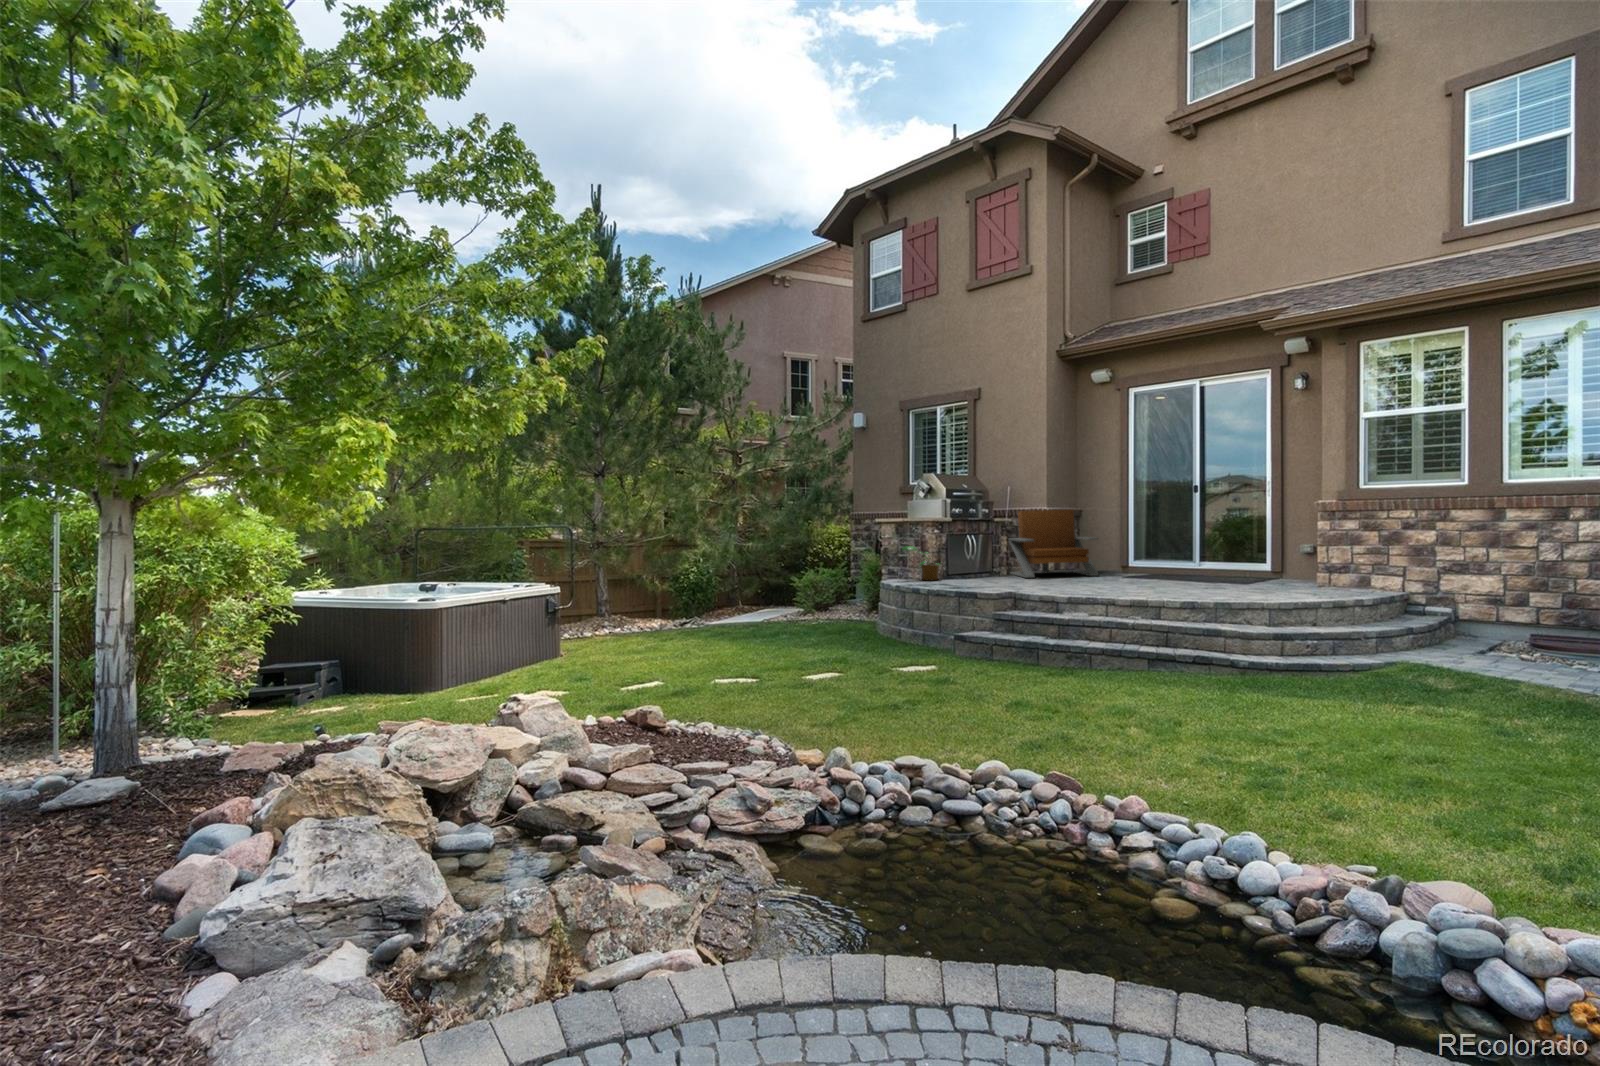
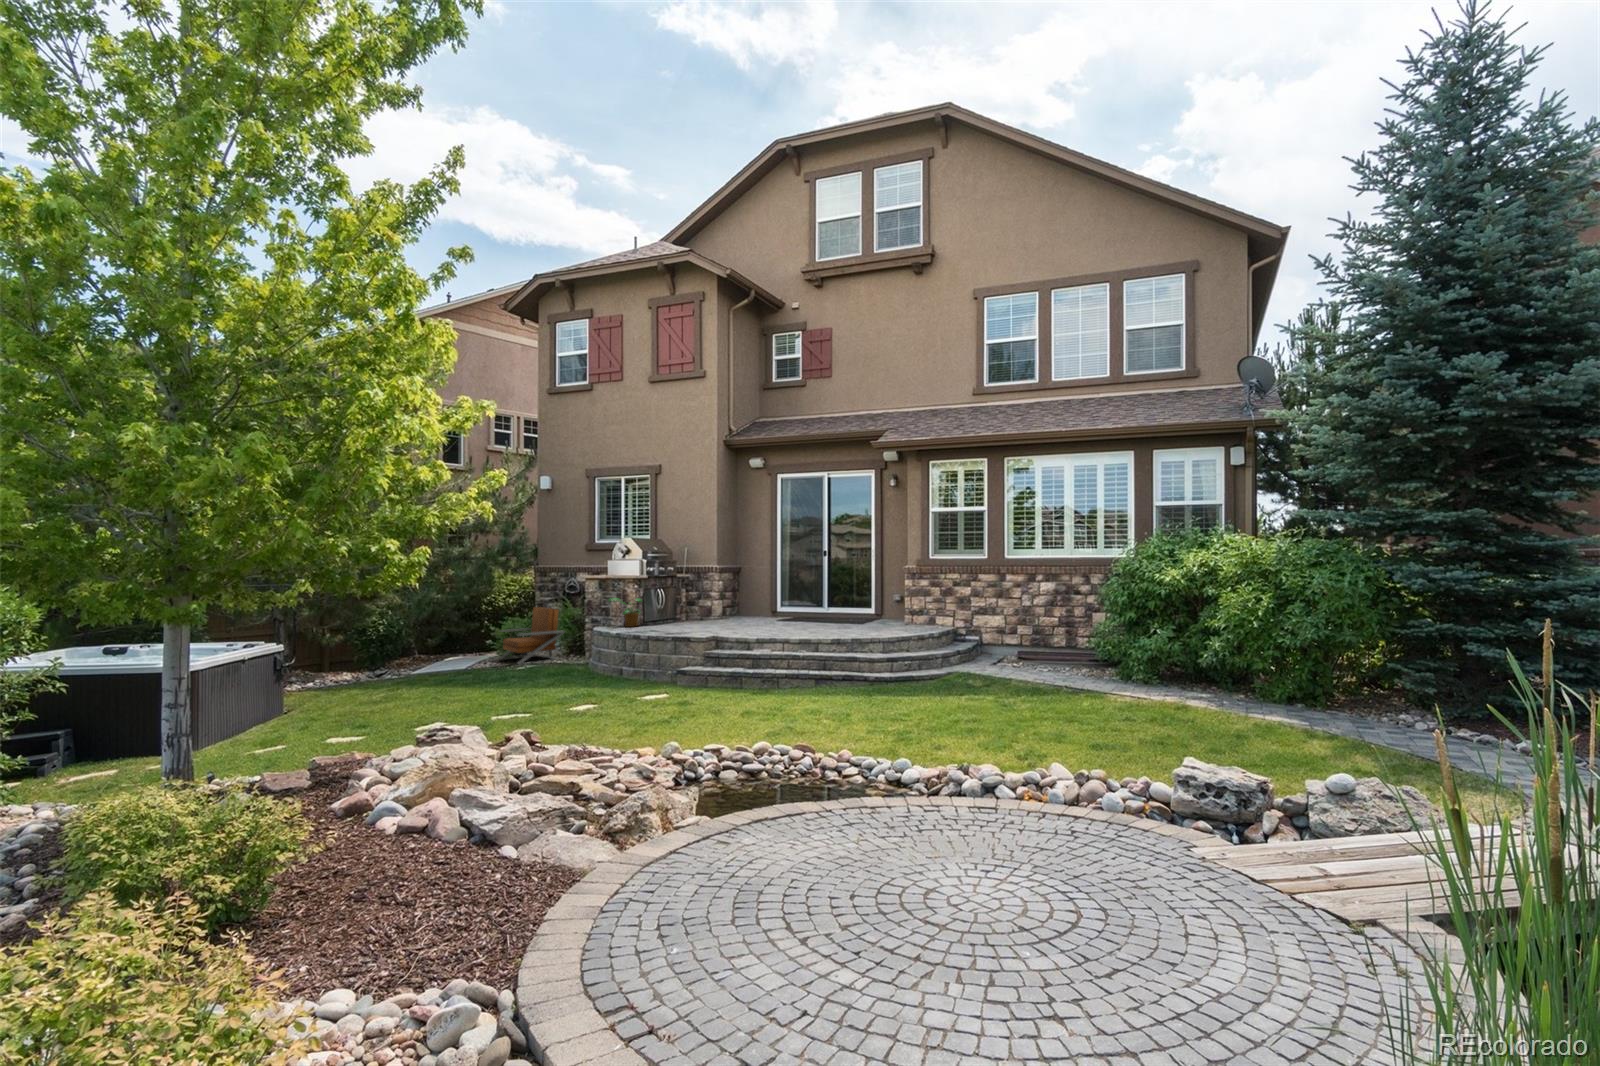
lounge chair: present [1009,509,1099,578] -> present [500,607,565,665]

